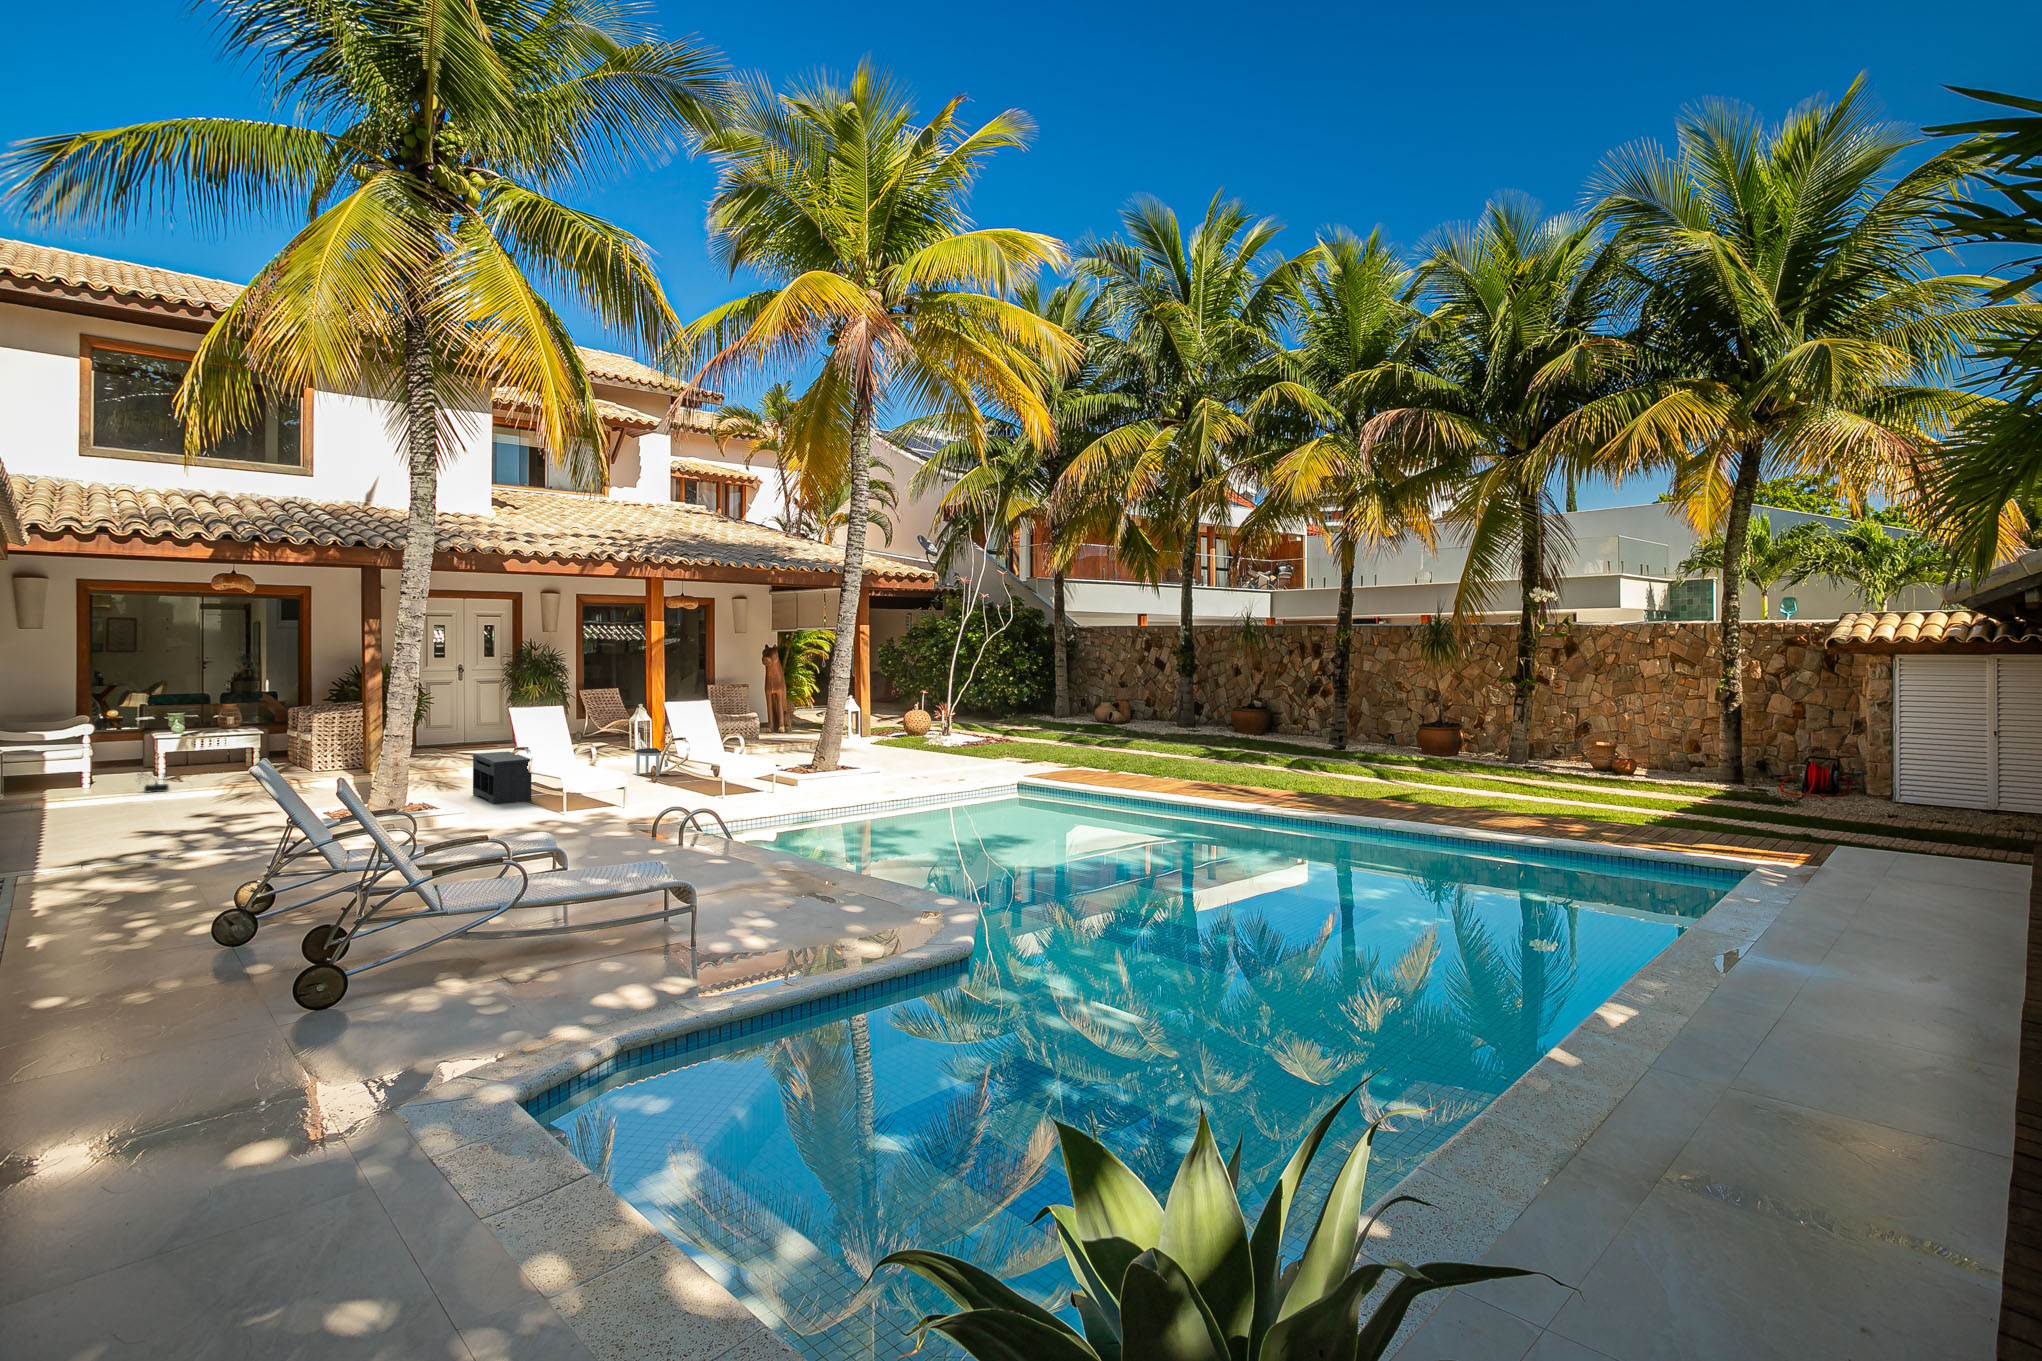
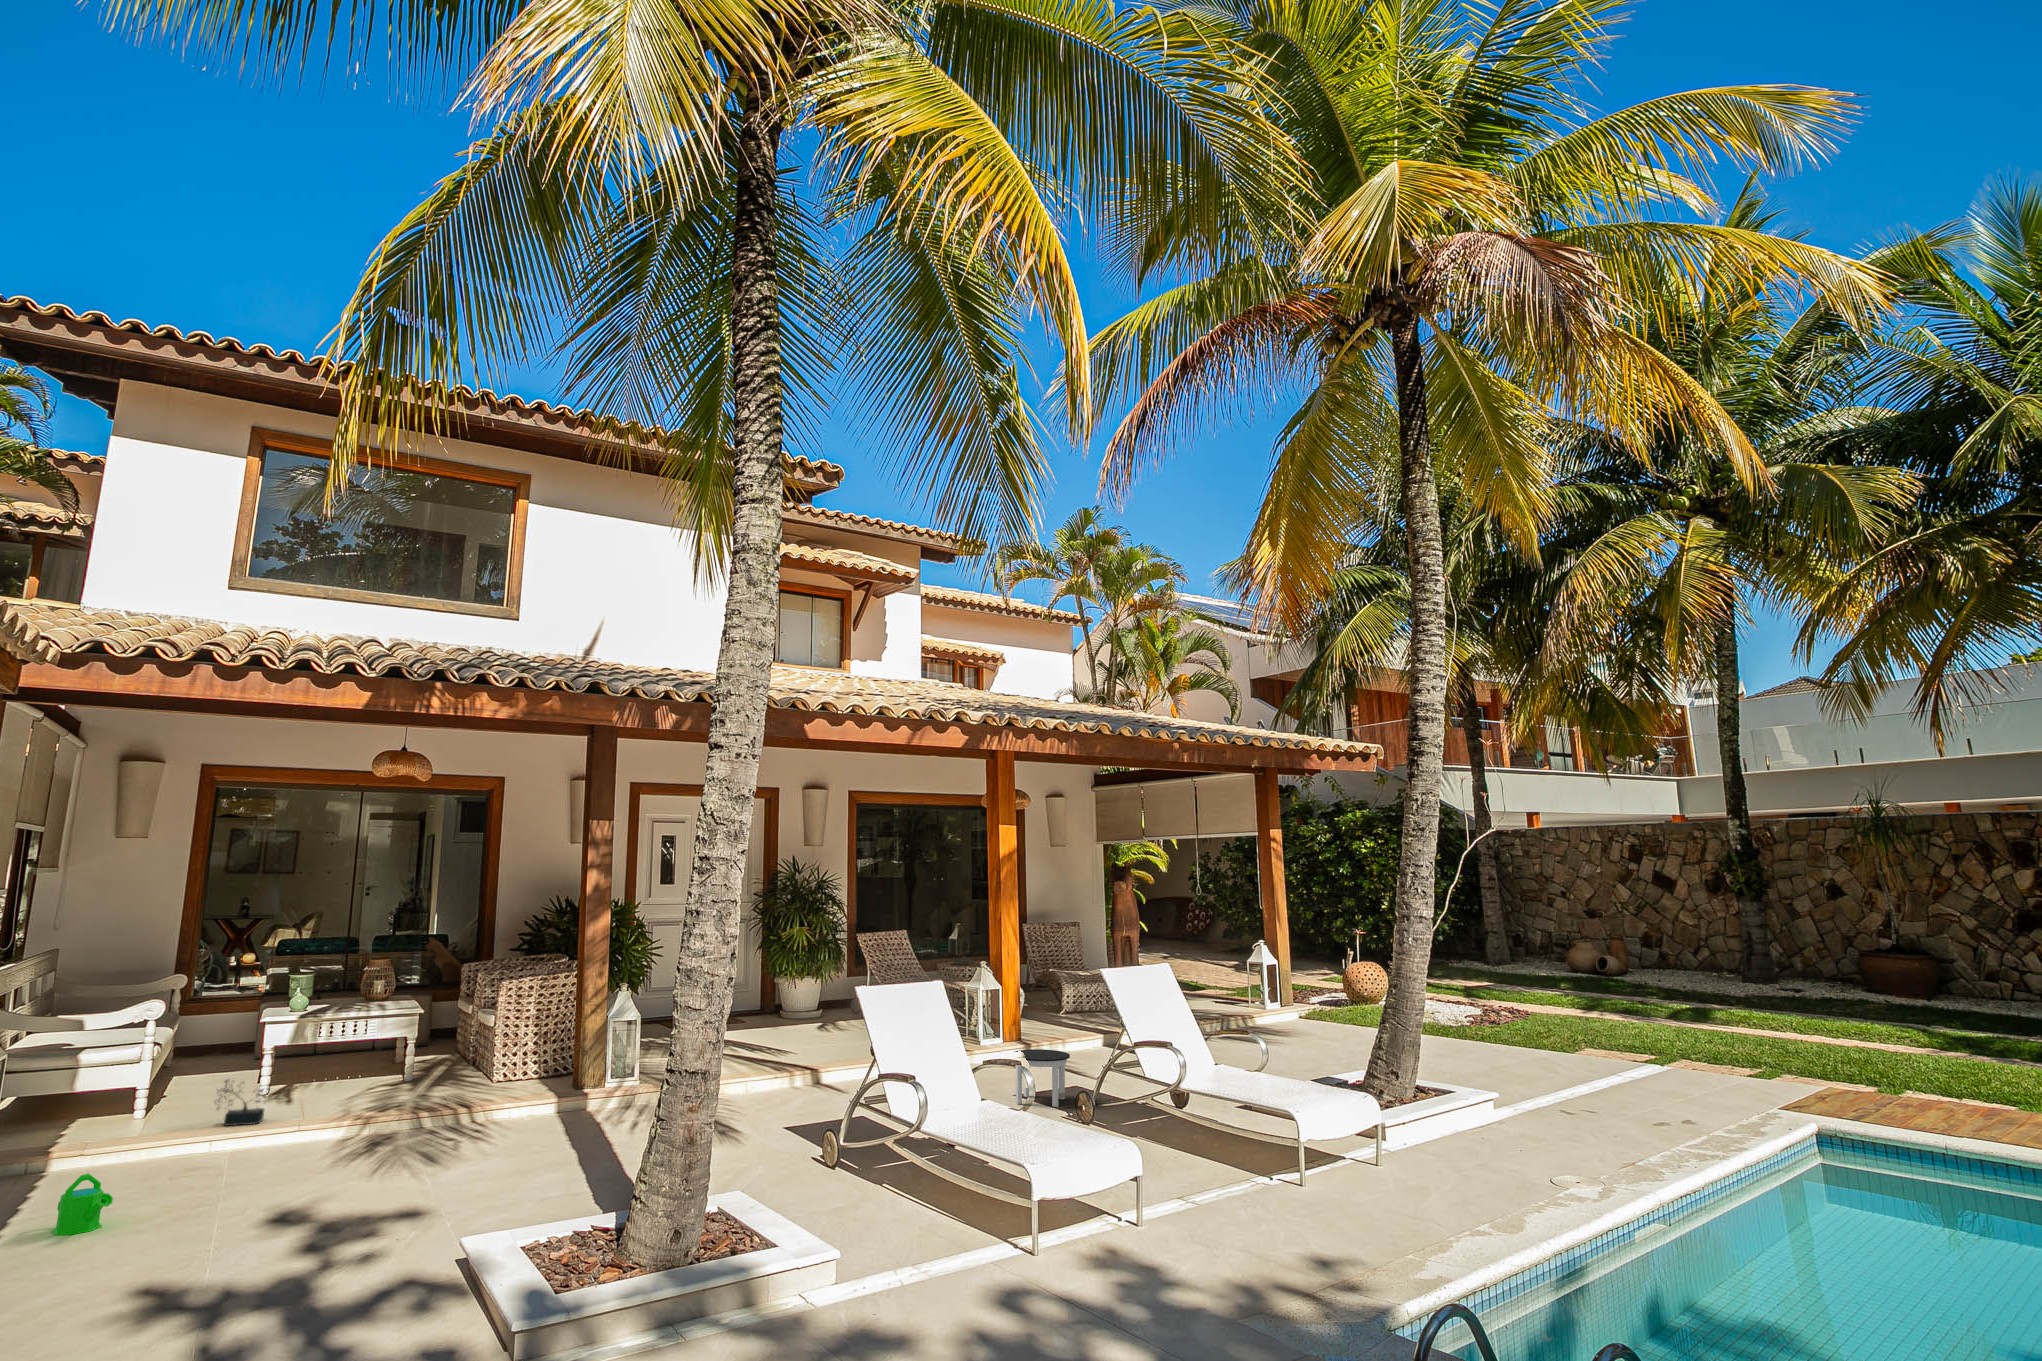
bench: present [473,752,532,804] -> none [770,1064,896,1190]
watering can: none [73,799,105,826] -> present [52,1174,113,1235]

